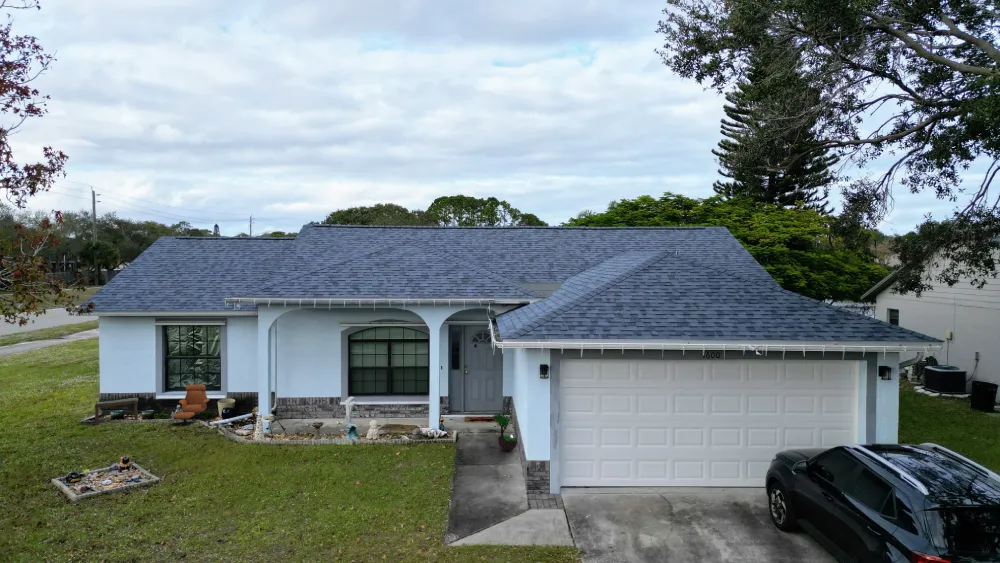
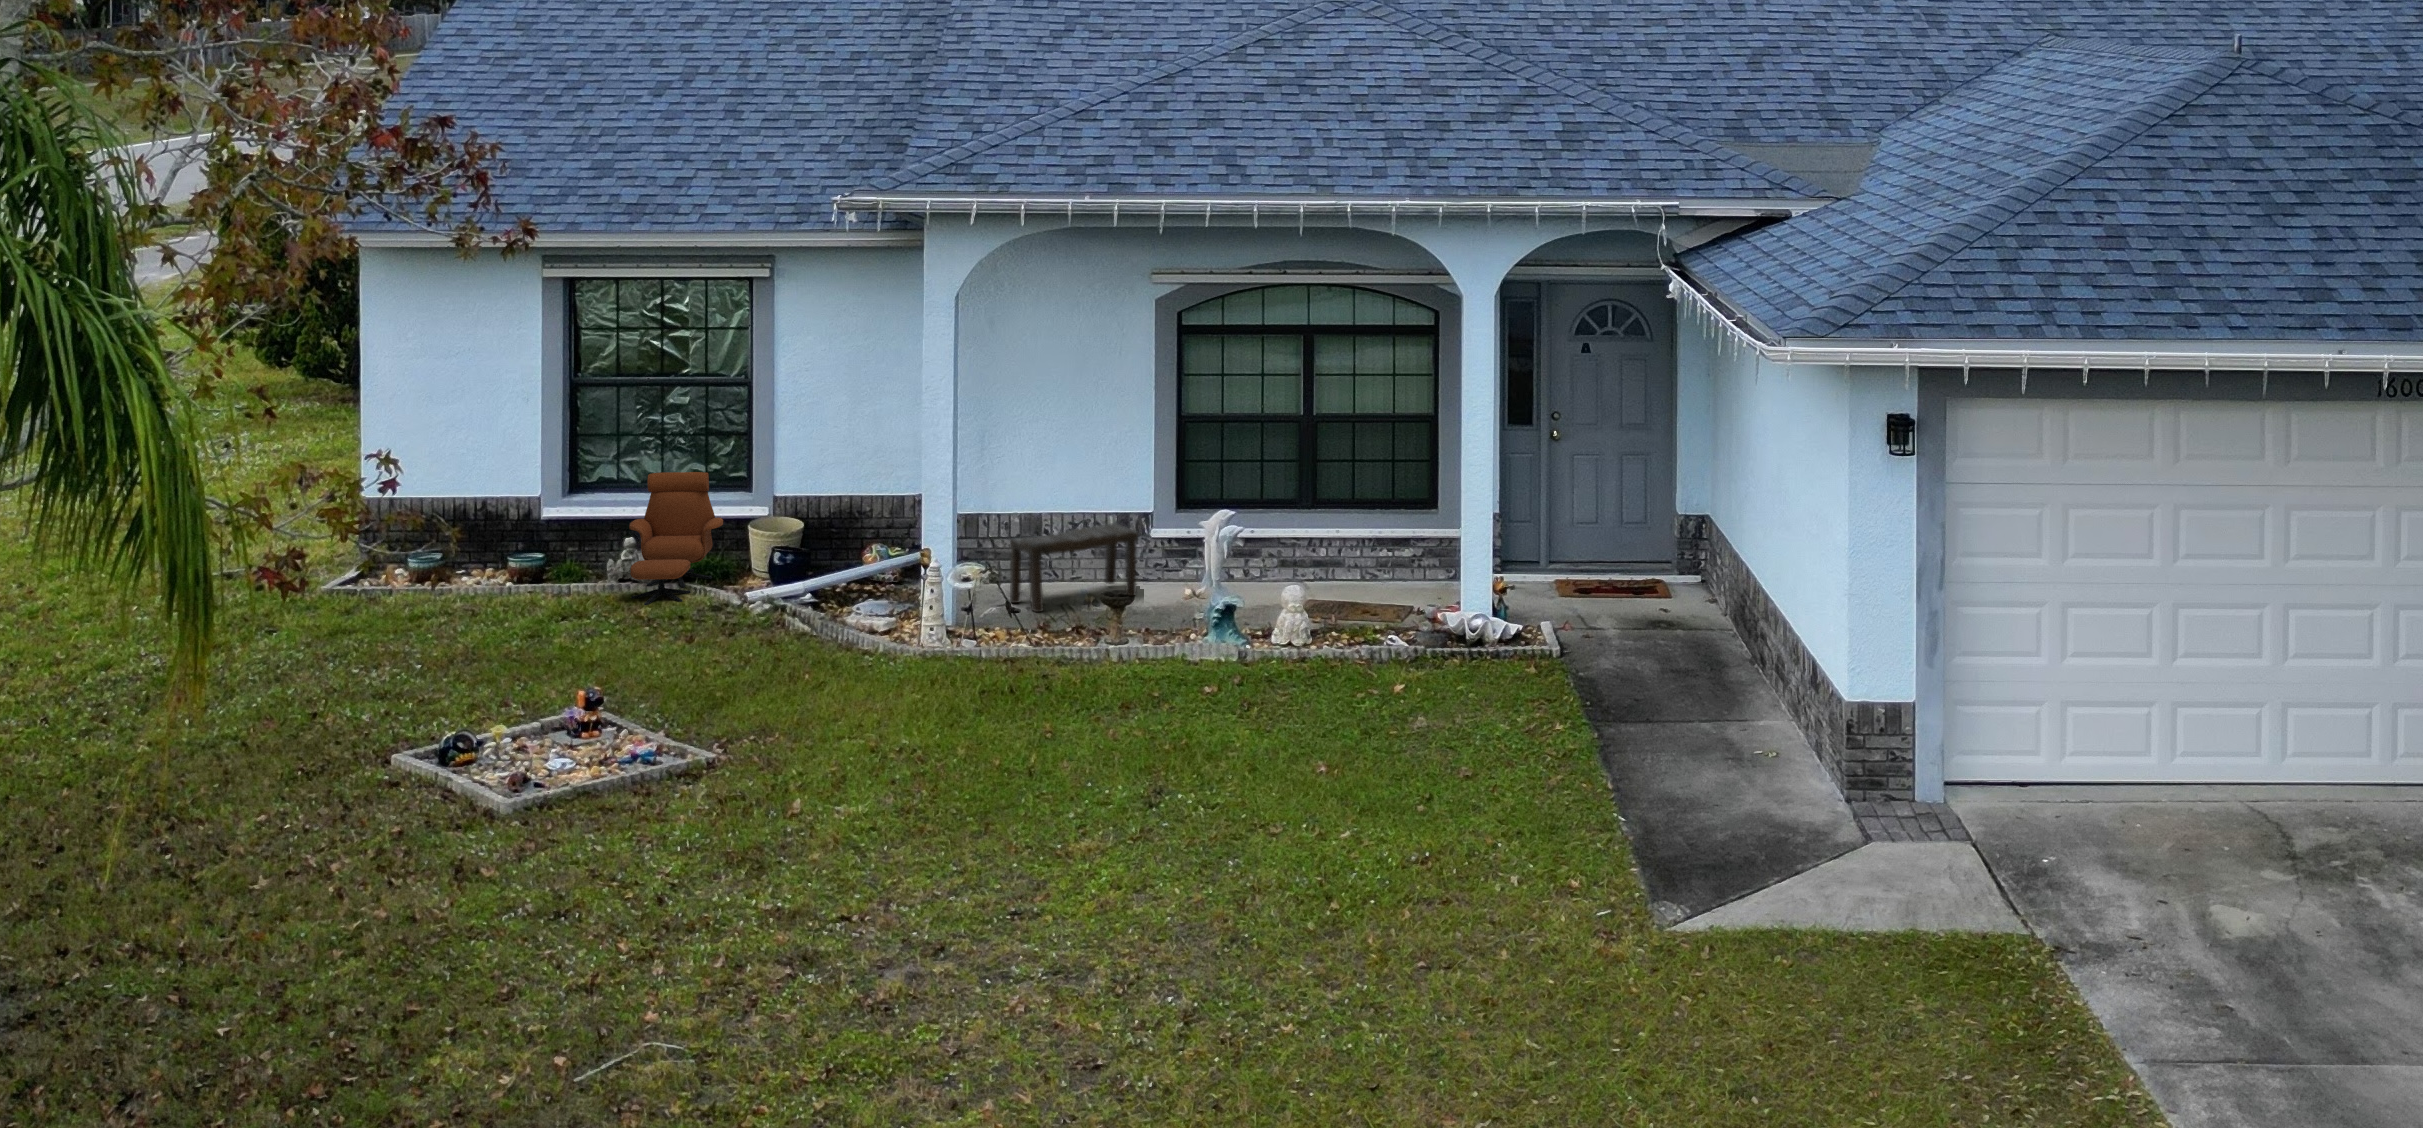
bench: present [94,397,138,425] -> present [1010,523,1138,612]
potted tree: present [493,412,517,451] -> none [1683,548,1763,680]

